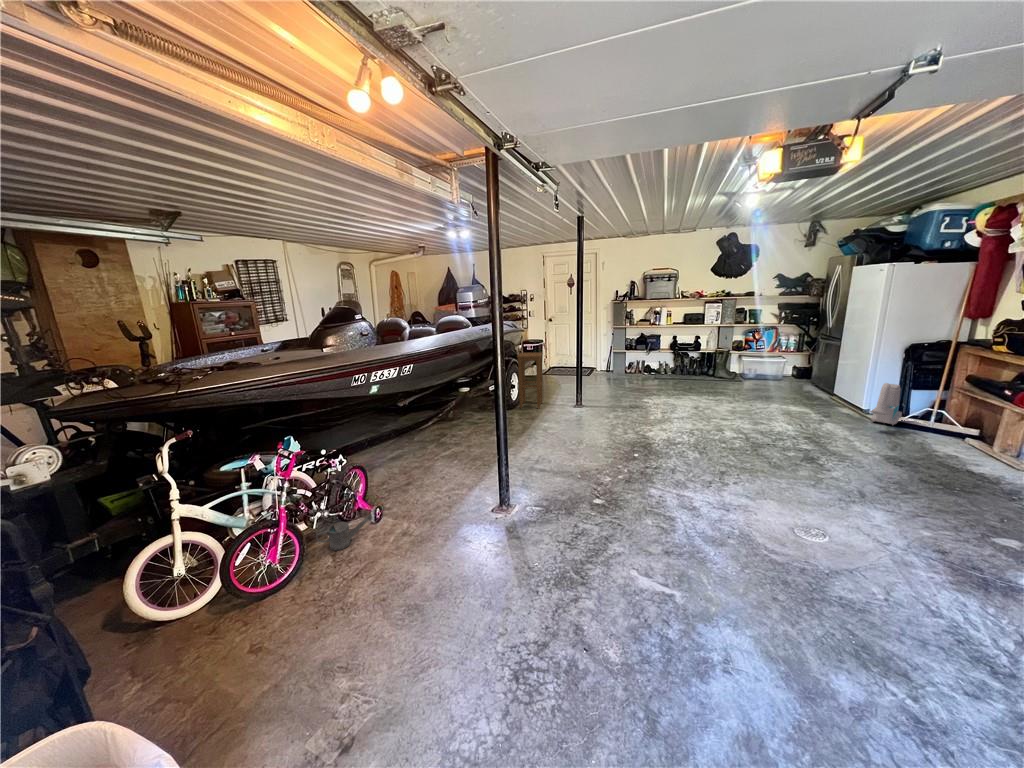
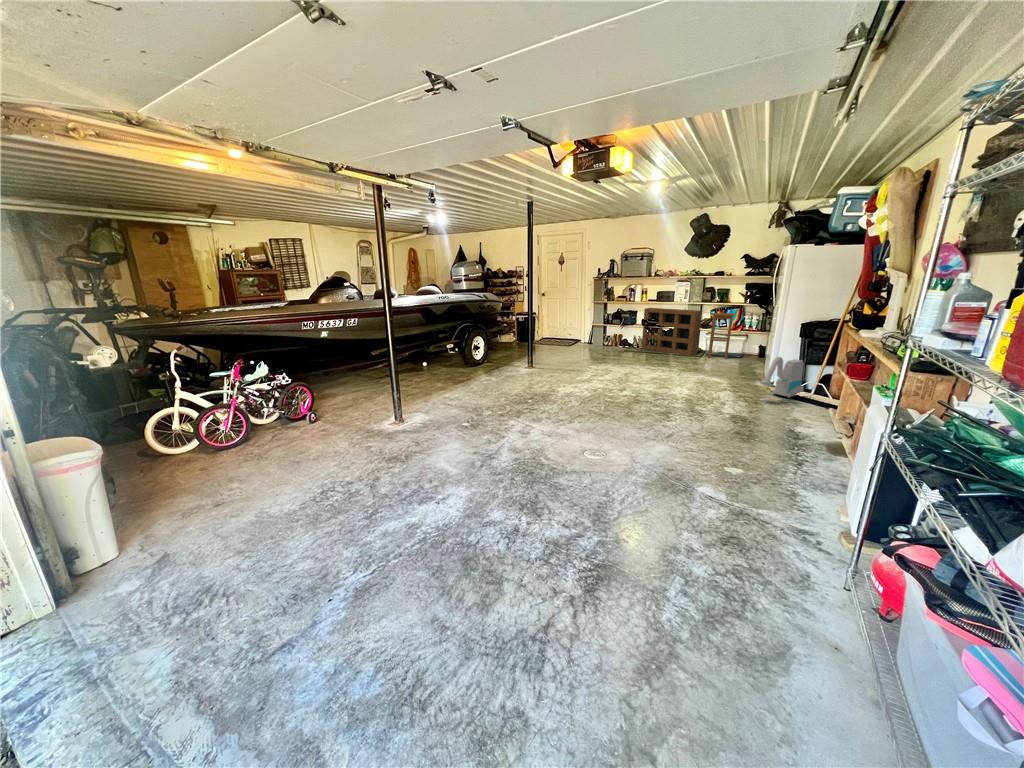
shelving unit: none [670,331,737,380] -> present [642,308,702,356]
stool: present [517,352,543,409] -> present [708,313,734,359]
watering can: present [316,514,372,551] -> none [254,416,296,437]

